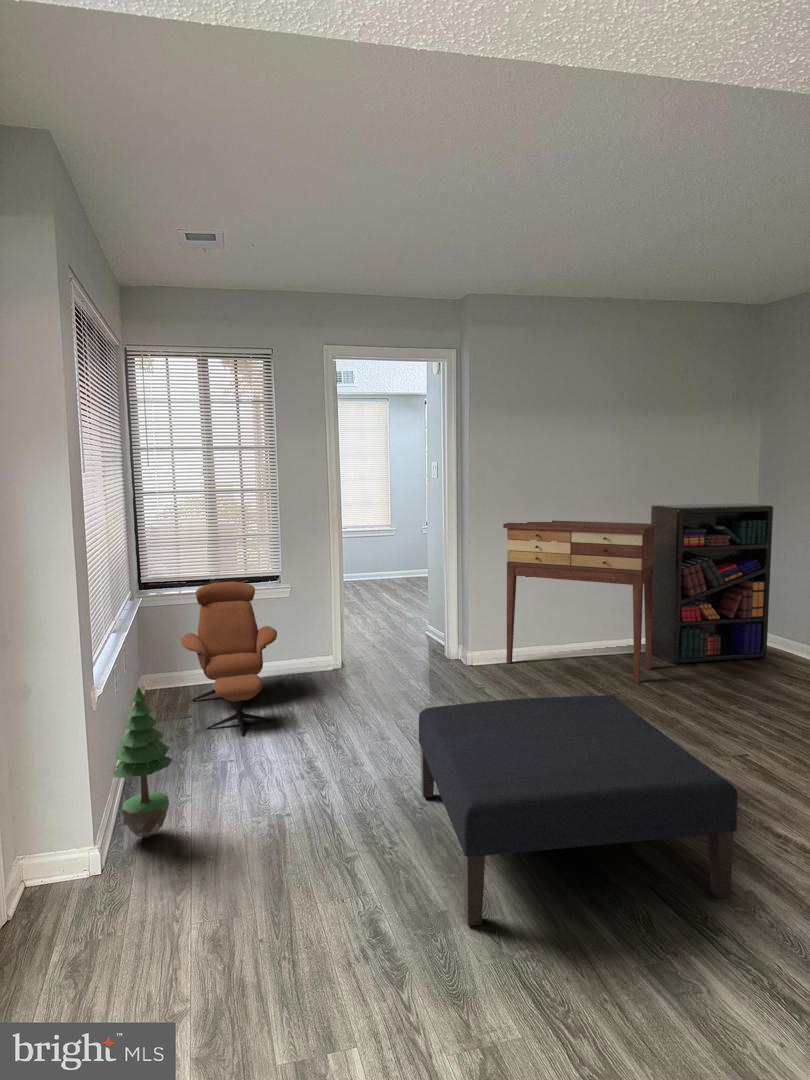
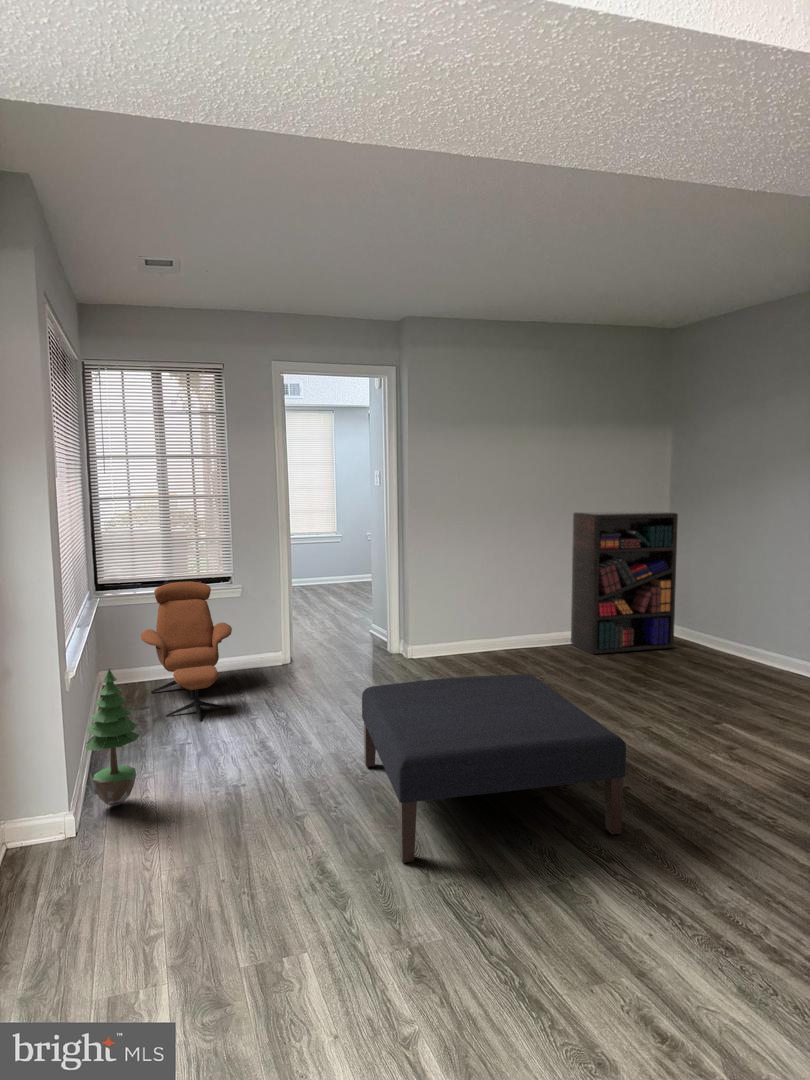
console table: present [503,520,658,683] -> none [441,525,577,671]

